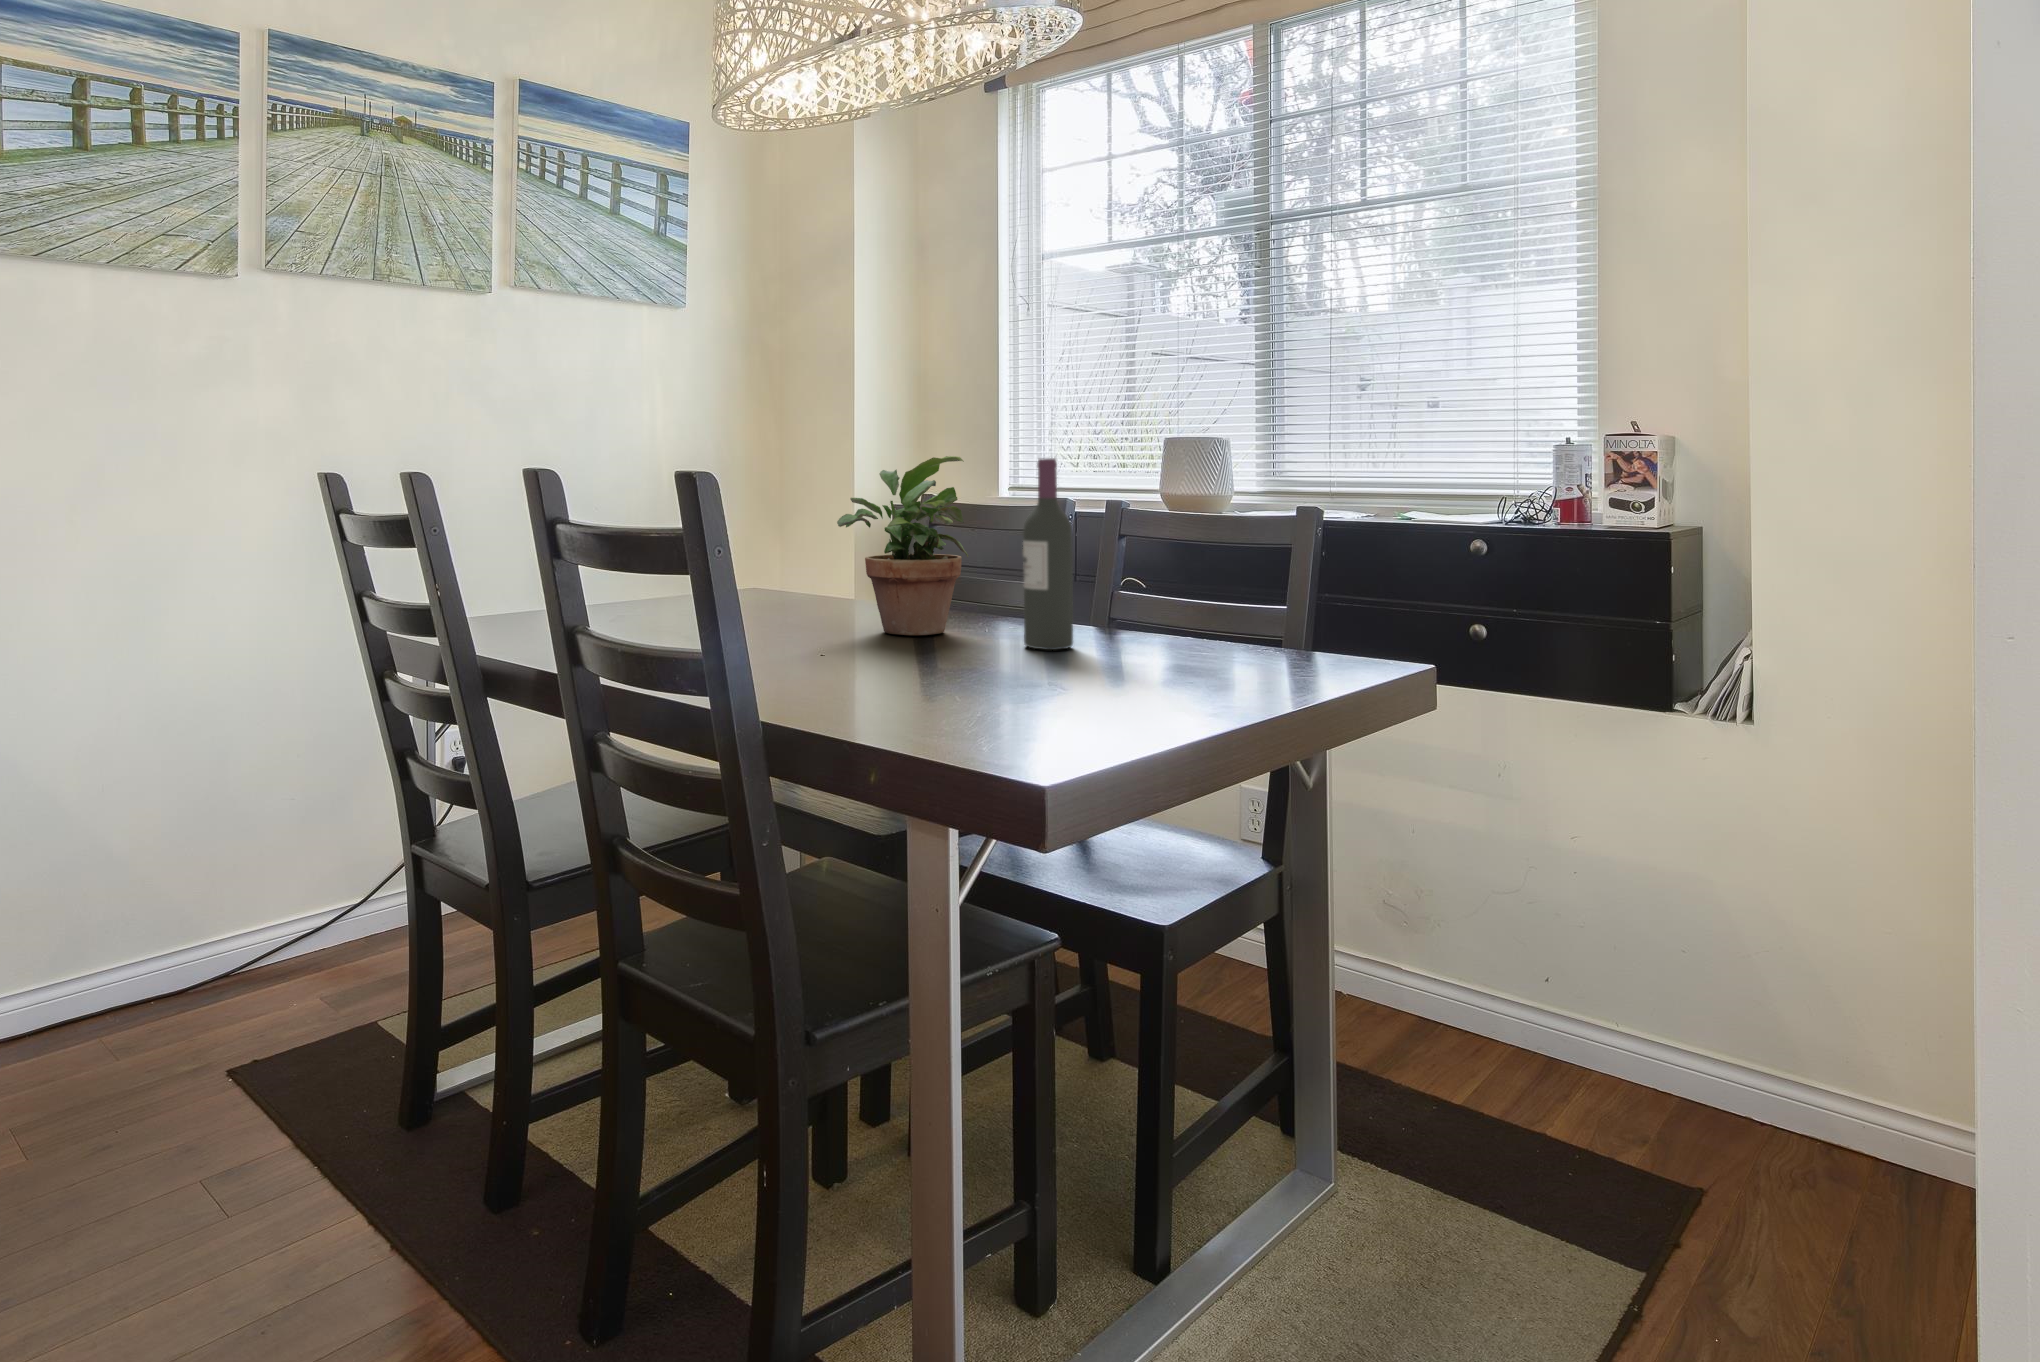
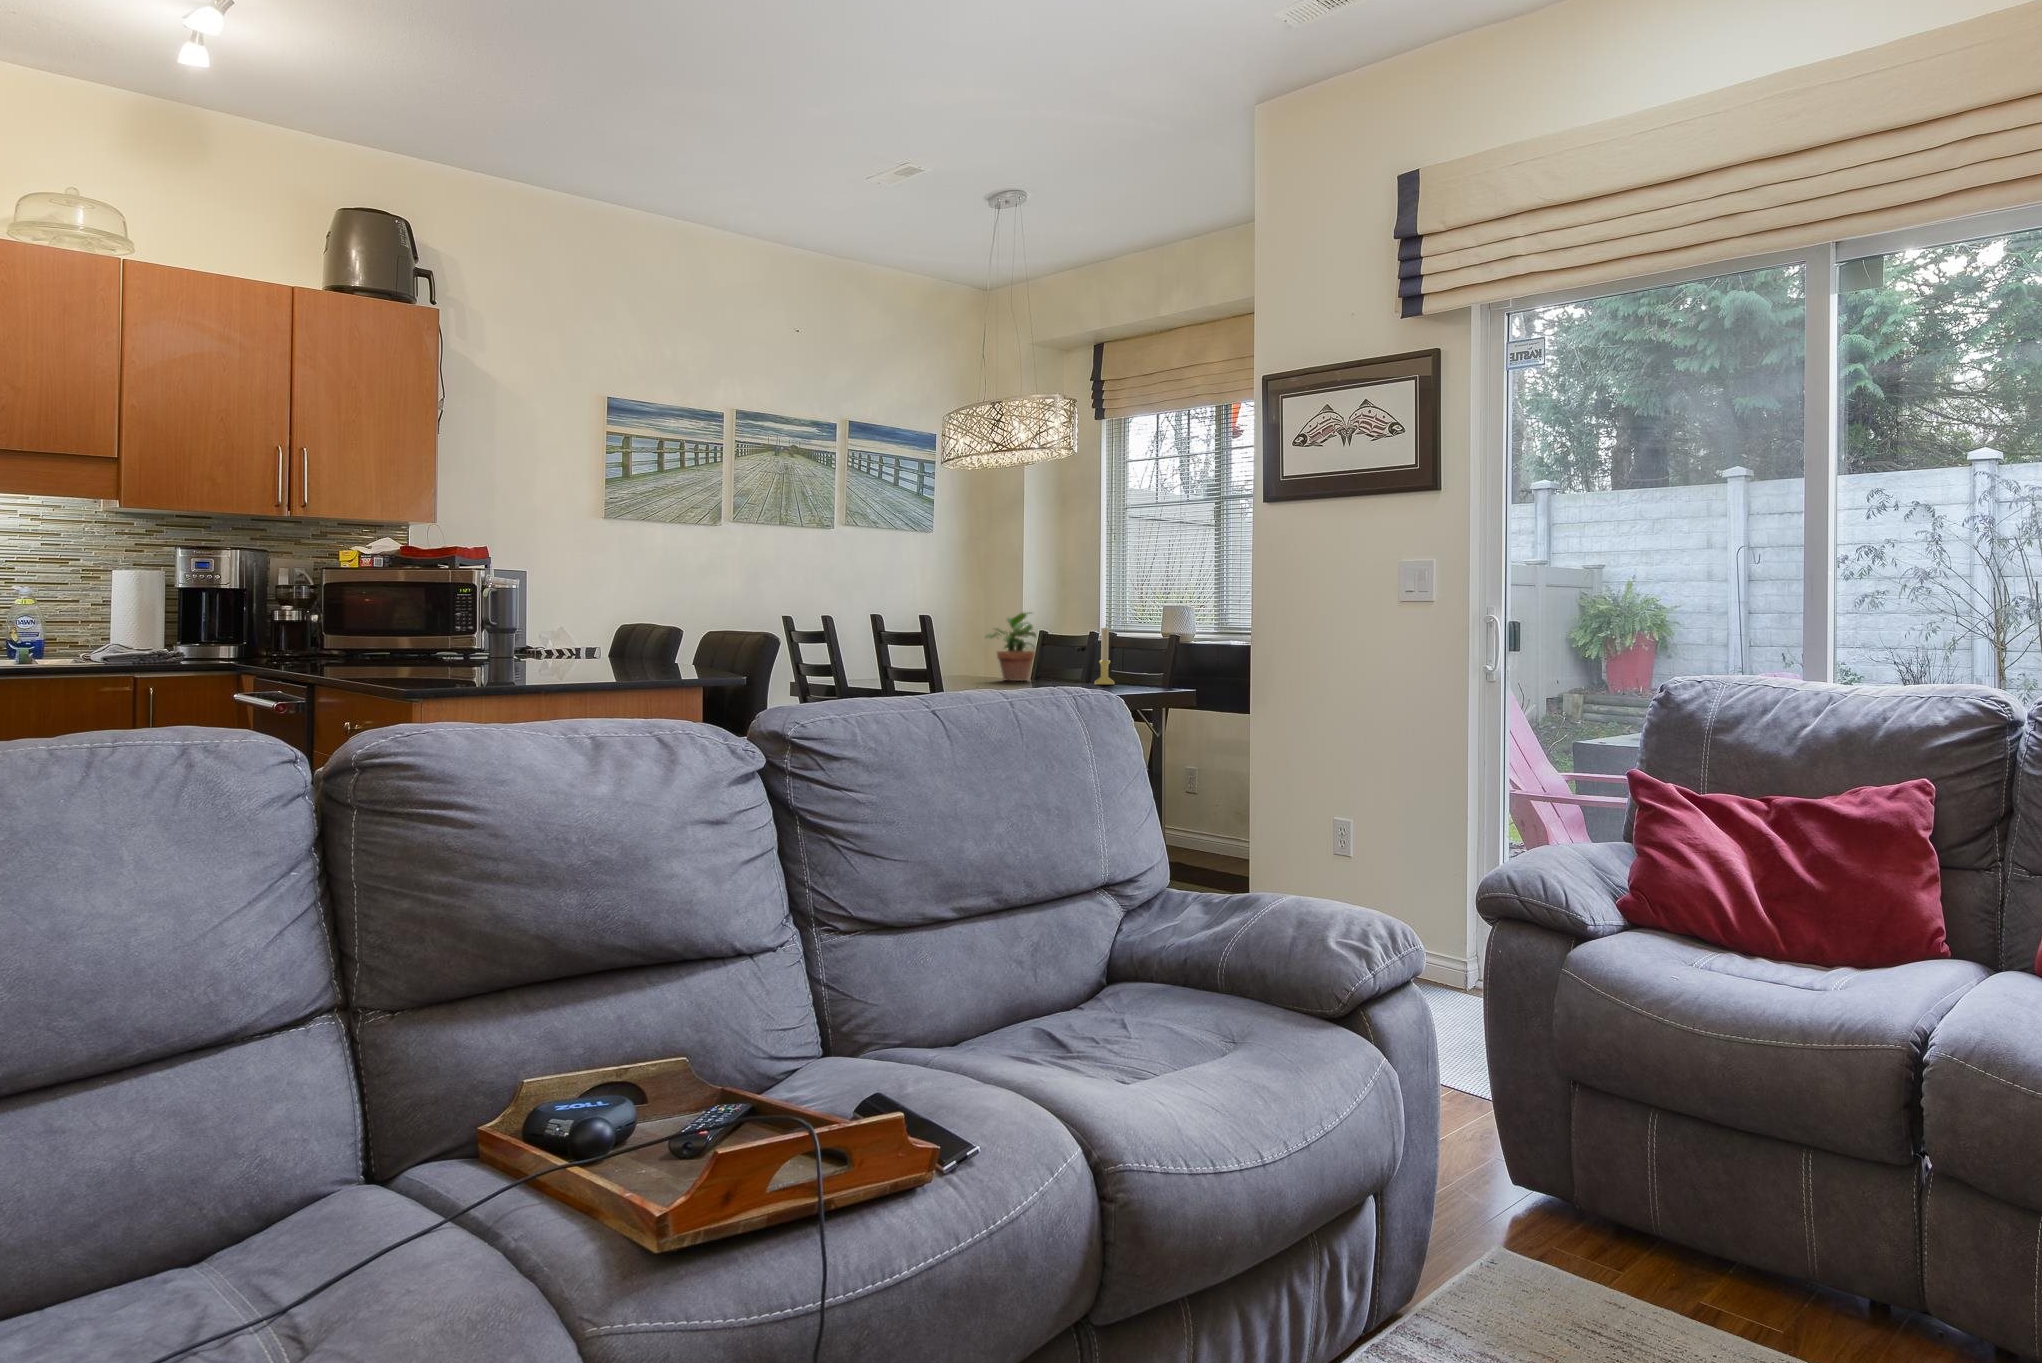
wine bottle: present [1023,458,1073,650] -> none [1052,613,1071,684]
candle holder: none [1141,491,1197,653] -> present [1094,628,1114,685]

